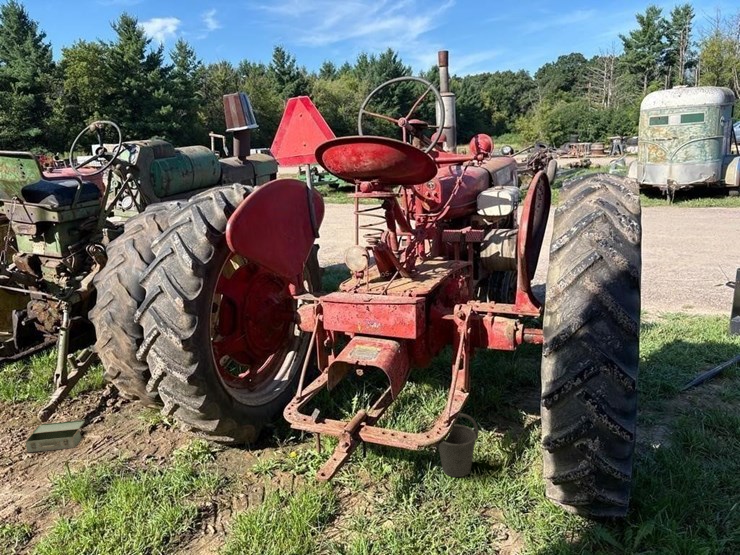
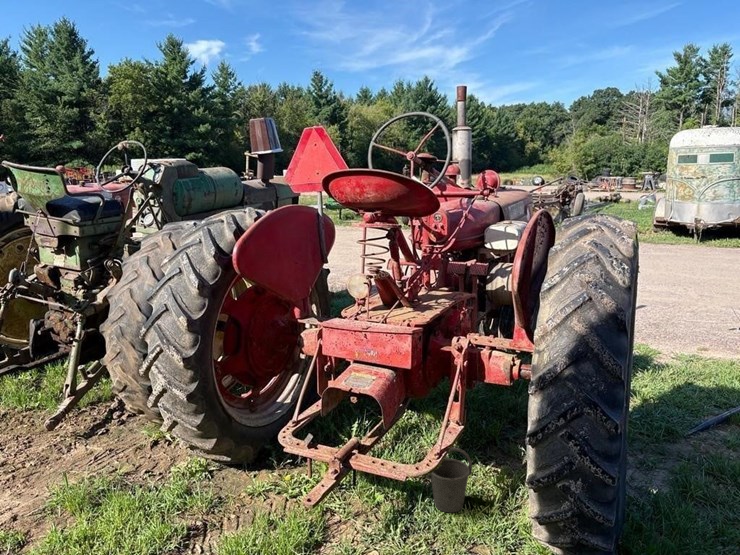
toolbox: present [25,420,85,452] -> none [30,432,89,460]

